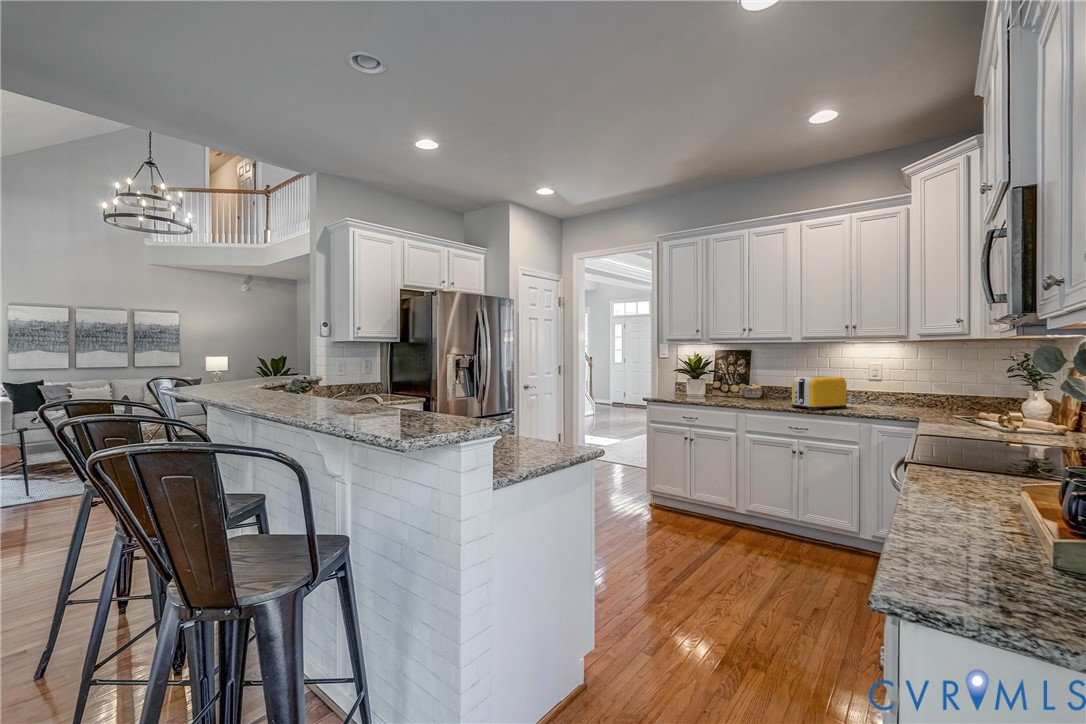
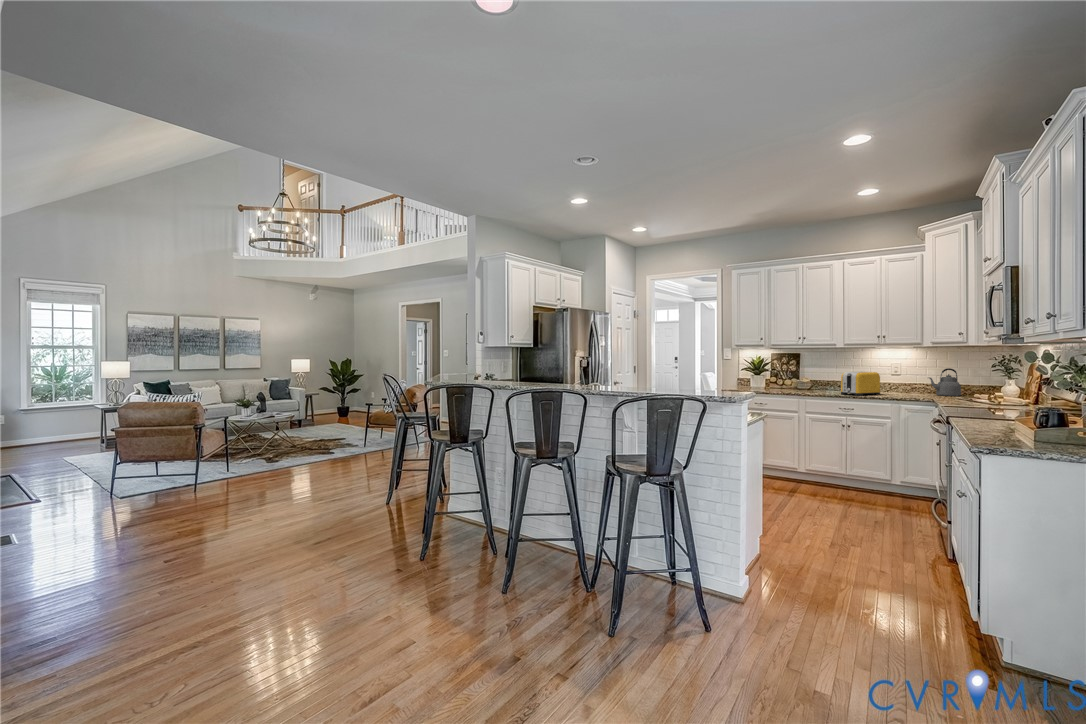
kettle: none [913,372,962,412] -> present [929,368,961,396]

